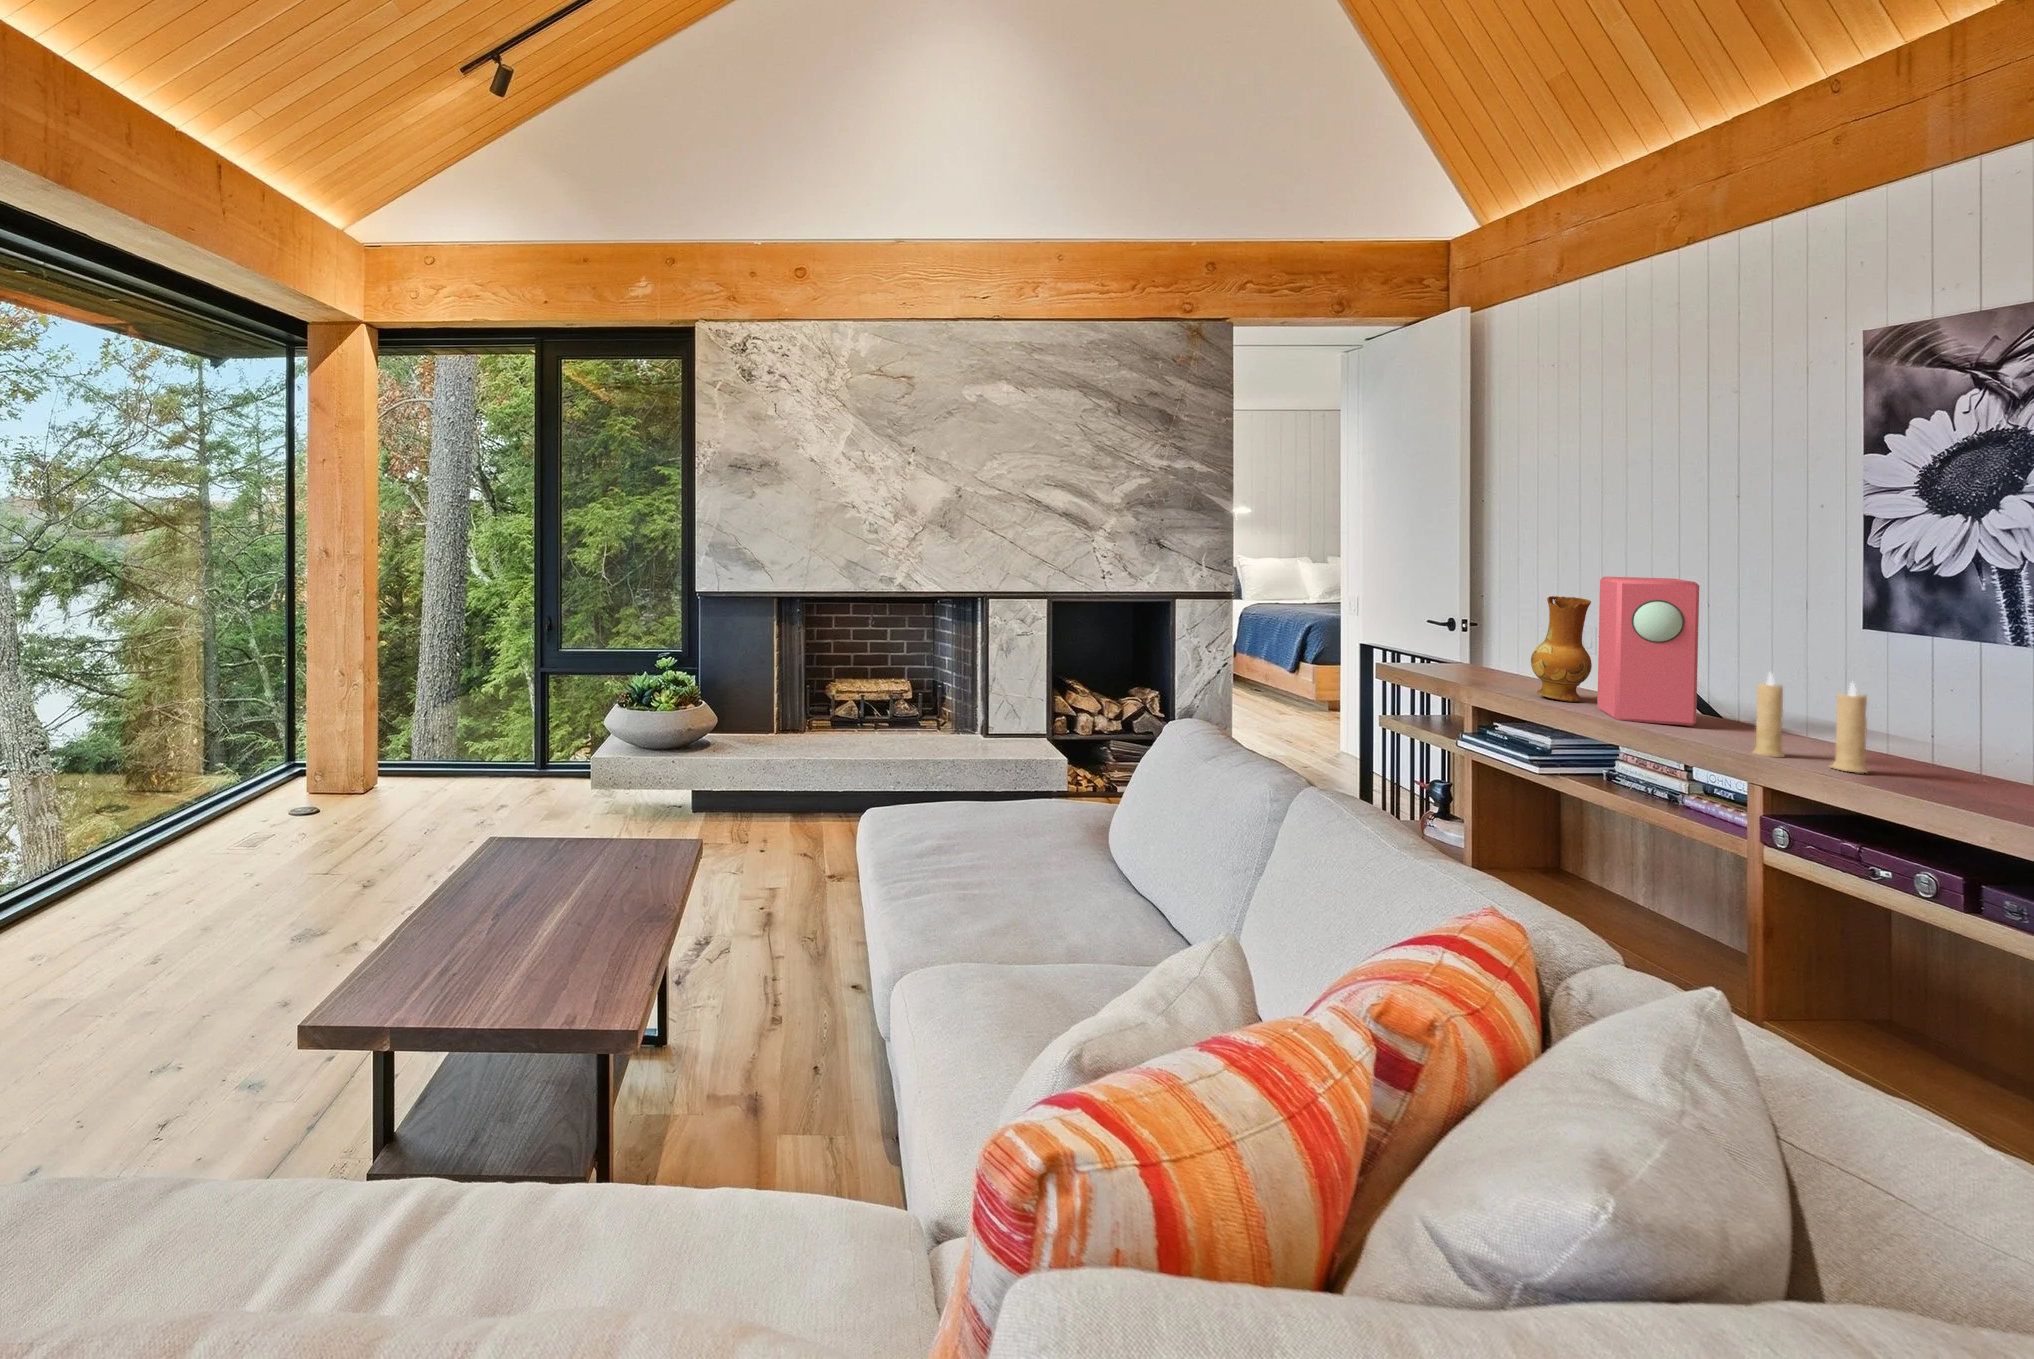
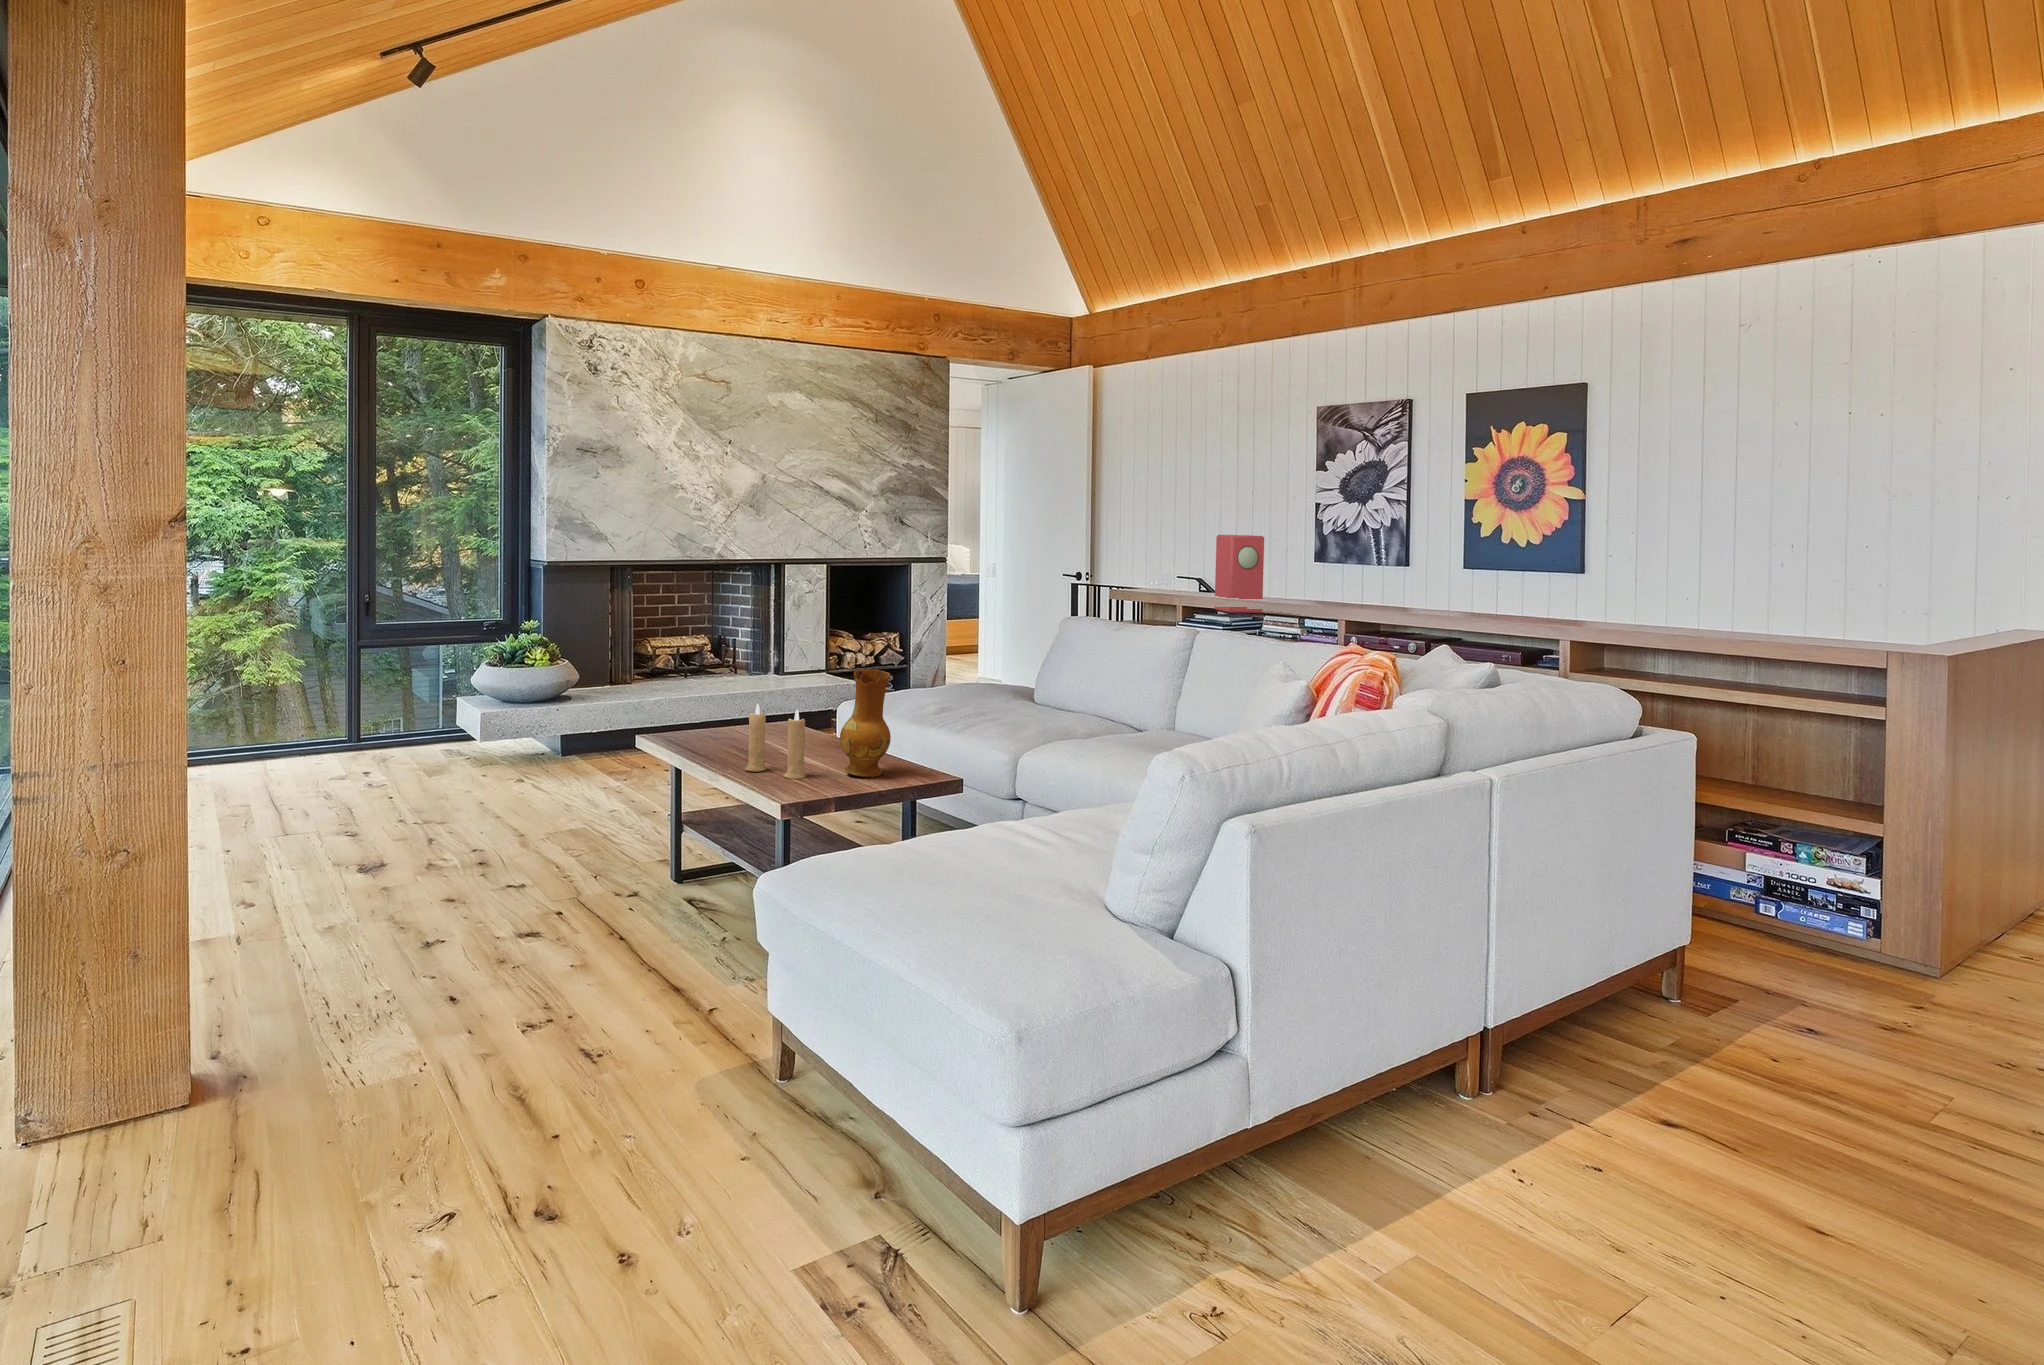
ceramic jug: present [1531,596,1592,702] -> present [840,670,891,778]
candle: present [1752,673,1869,773] -> present [745,704,806,779]

